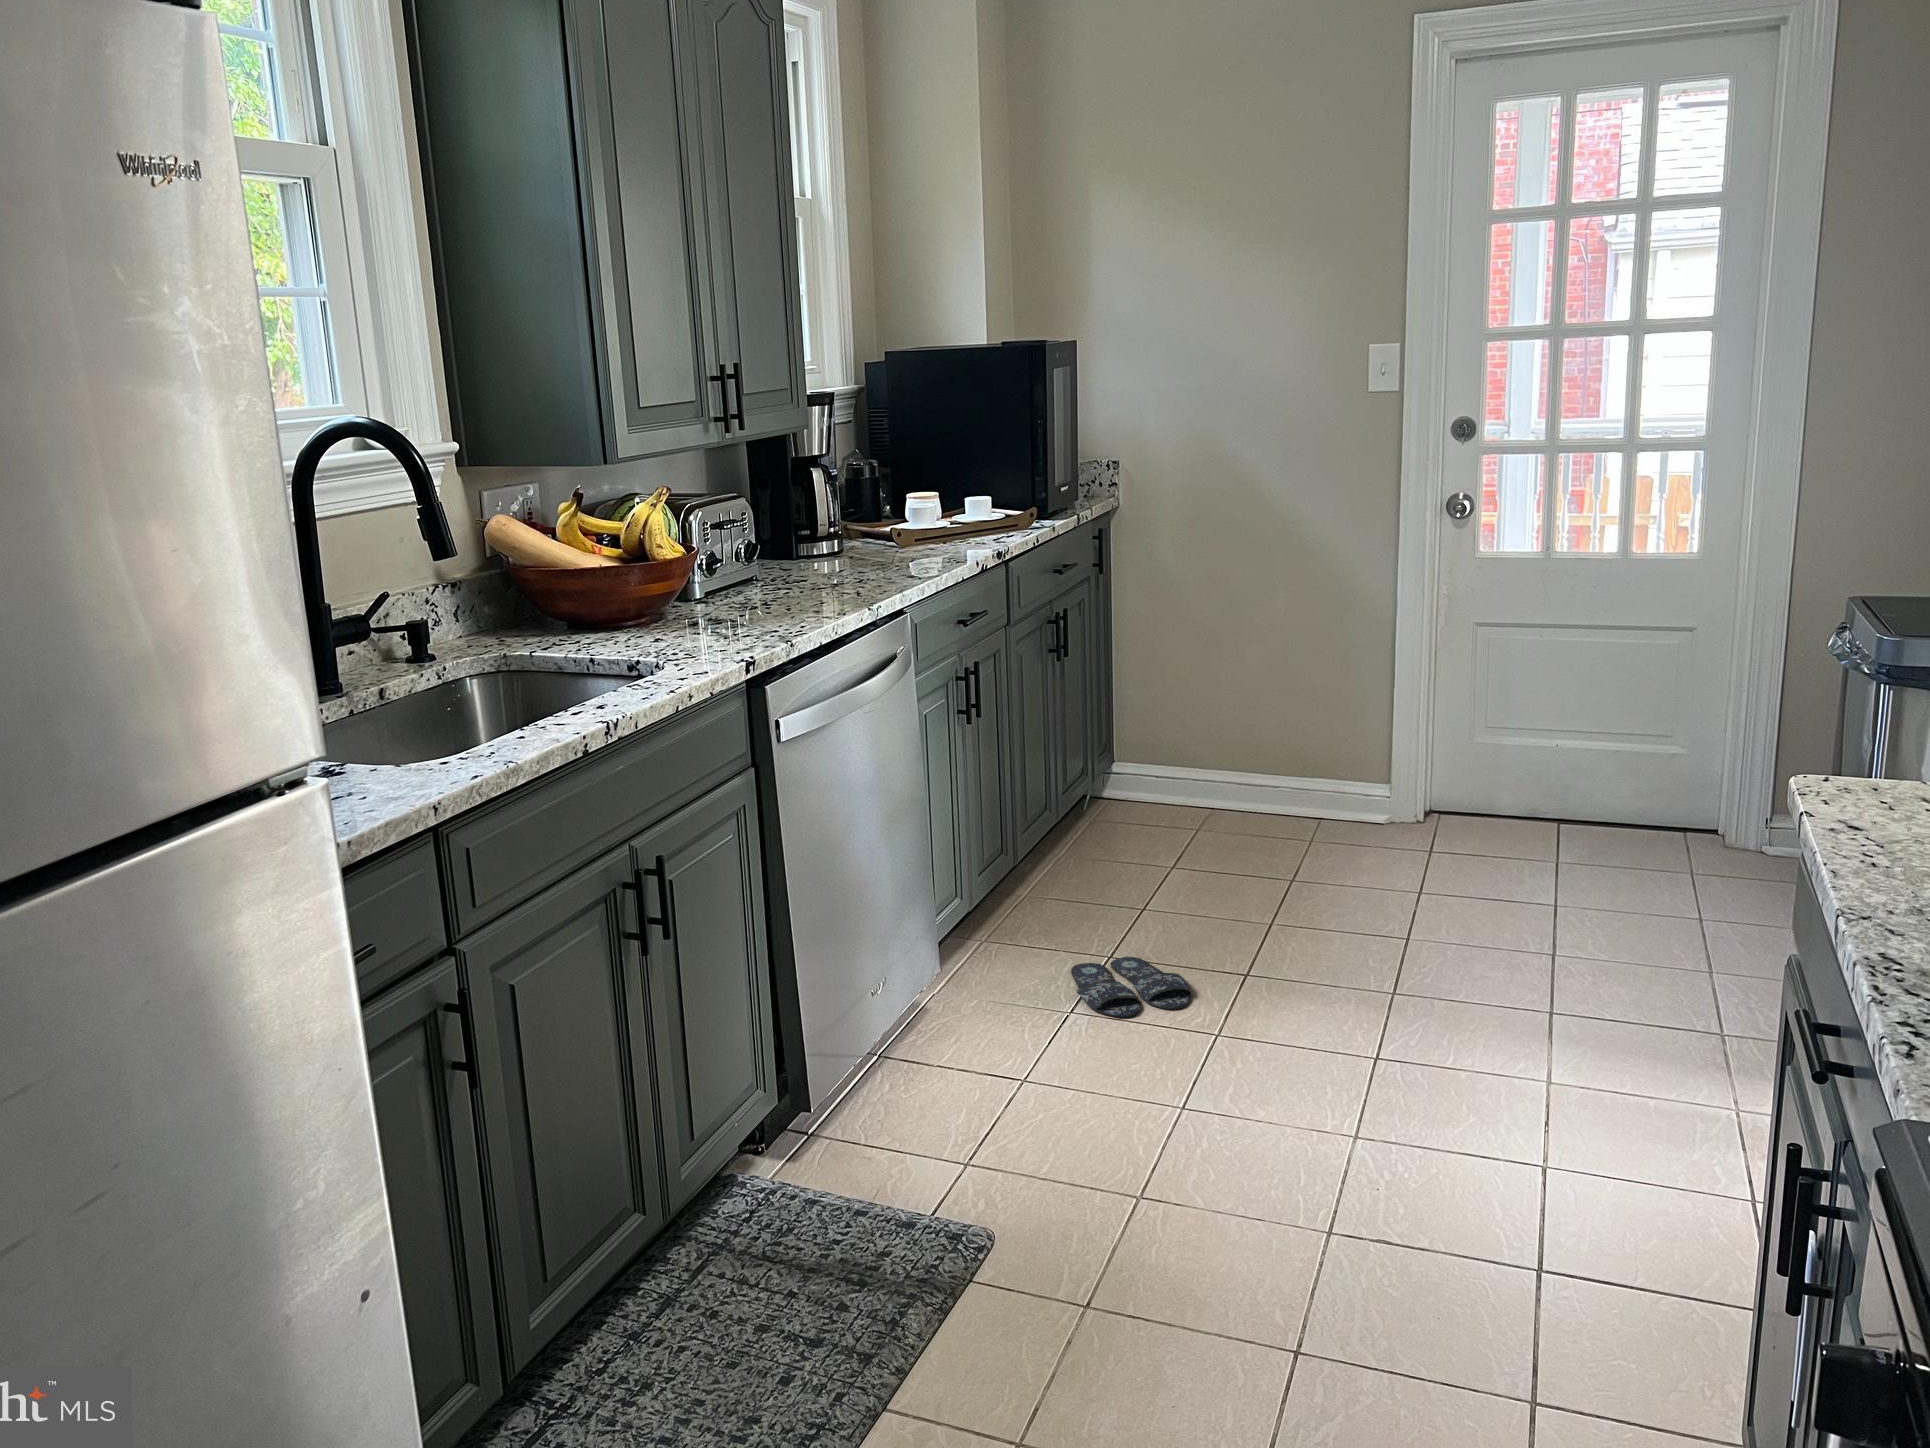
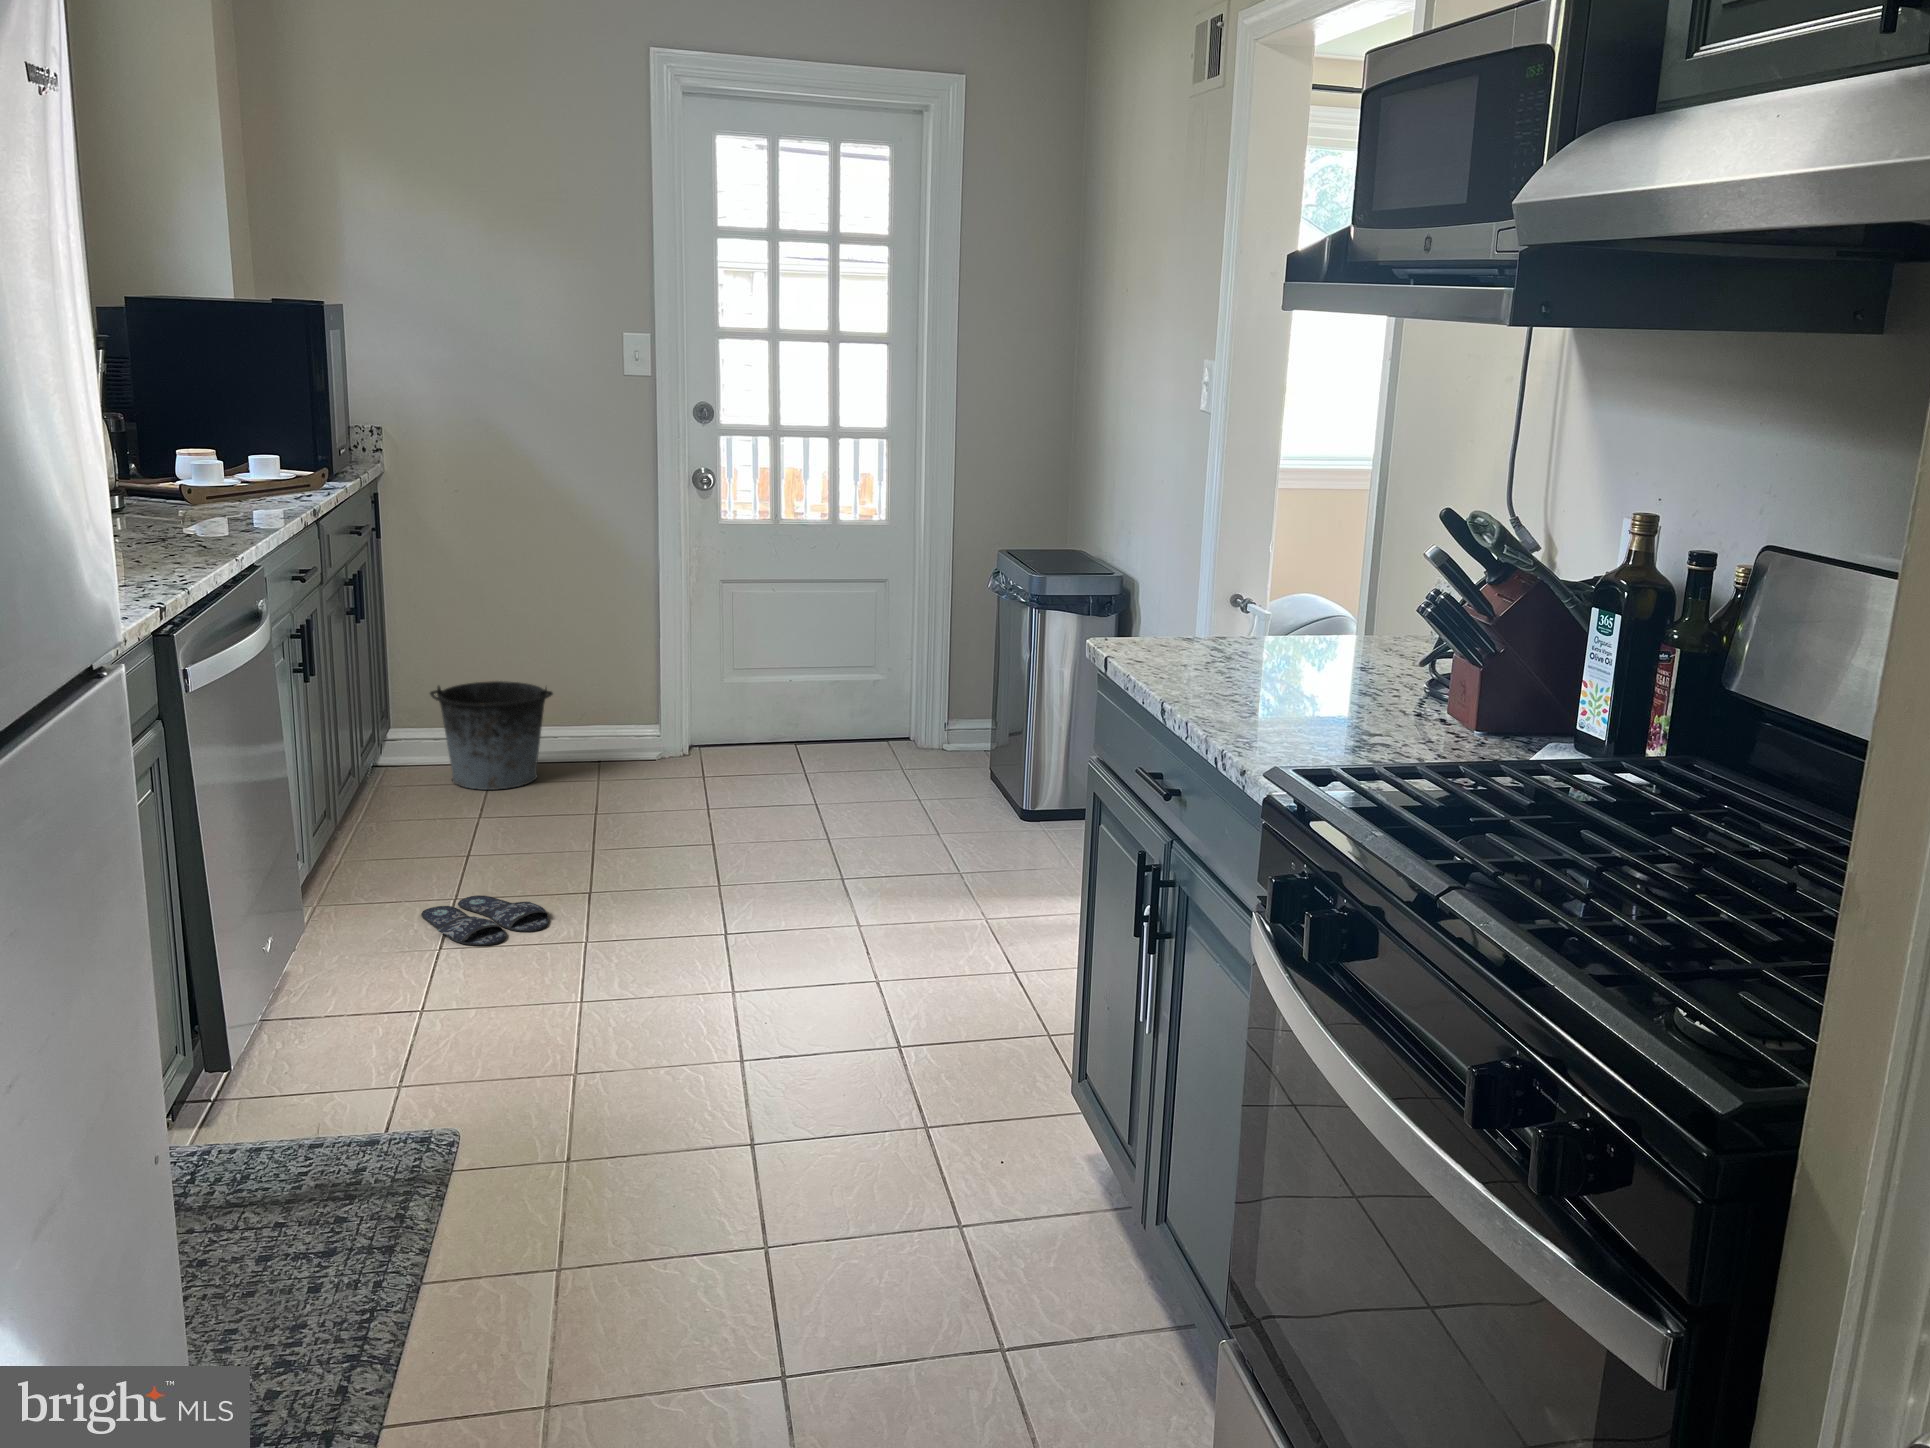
bucket: none [1148,722,1270,838] -> present [430,681,553,790]

